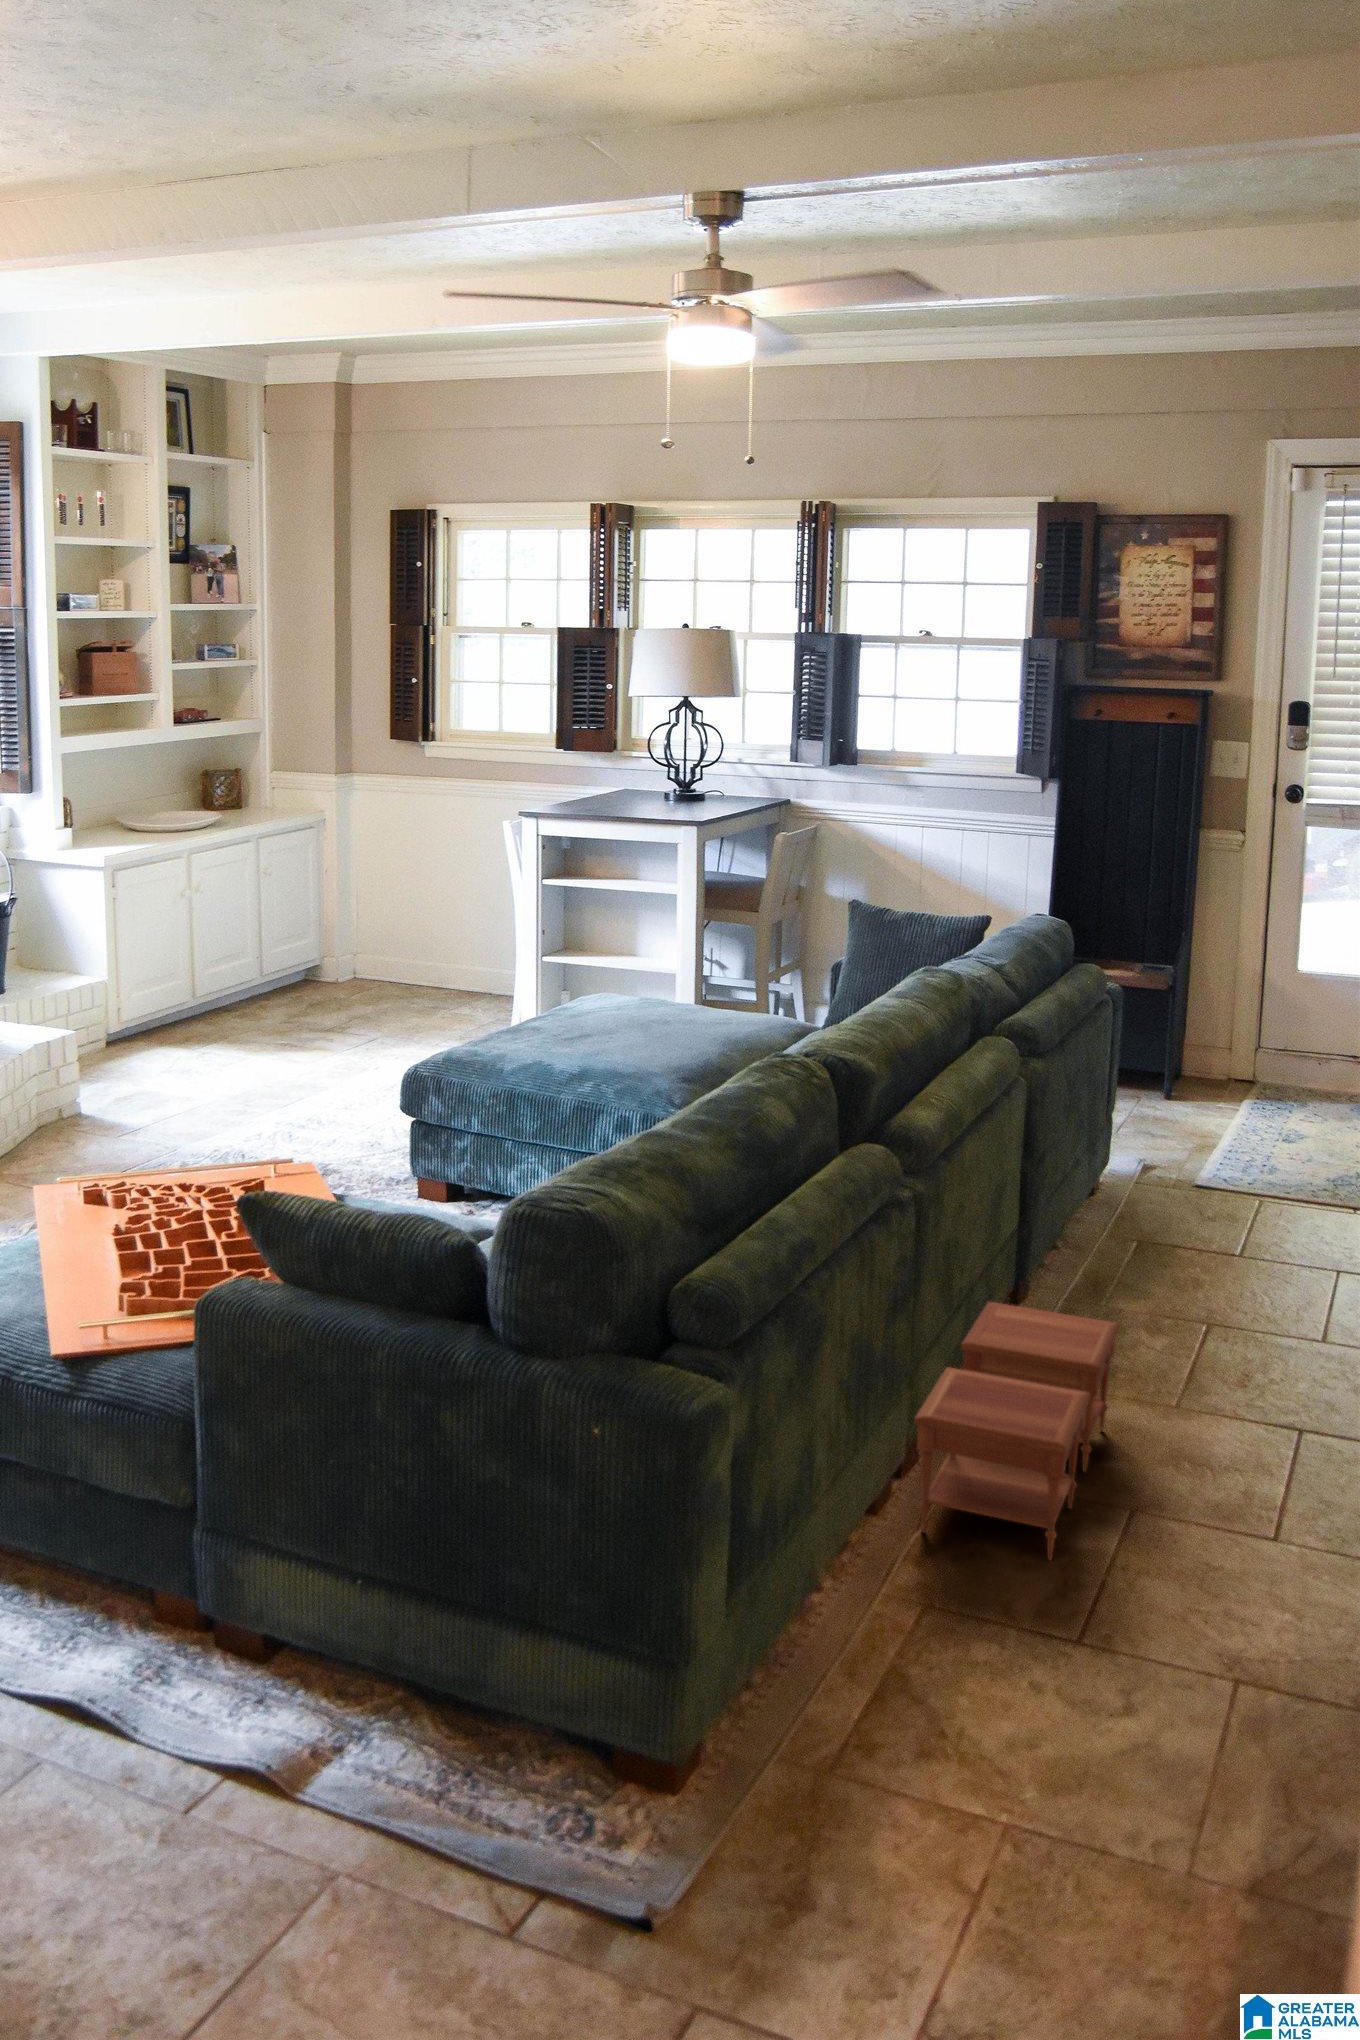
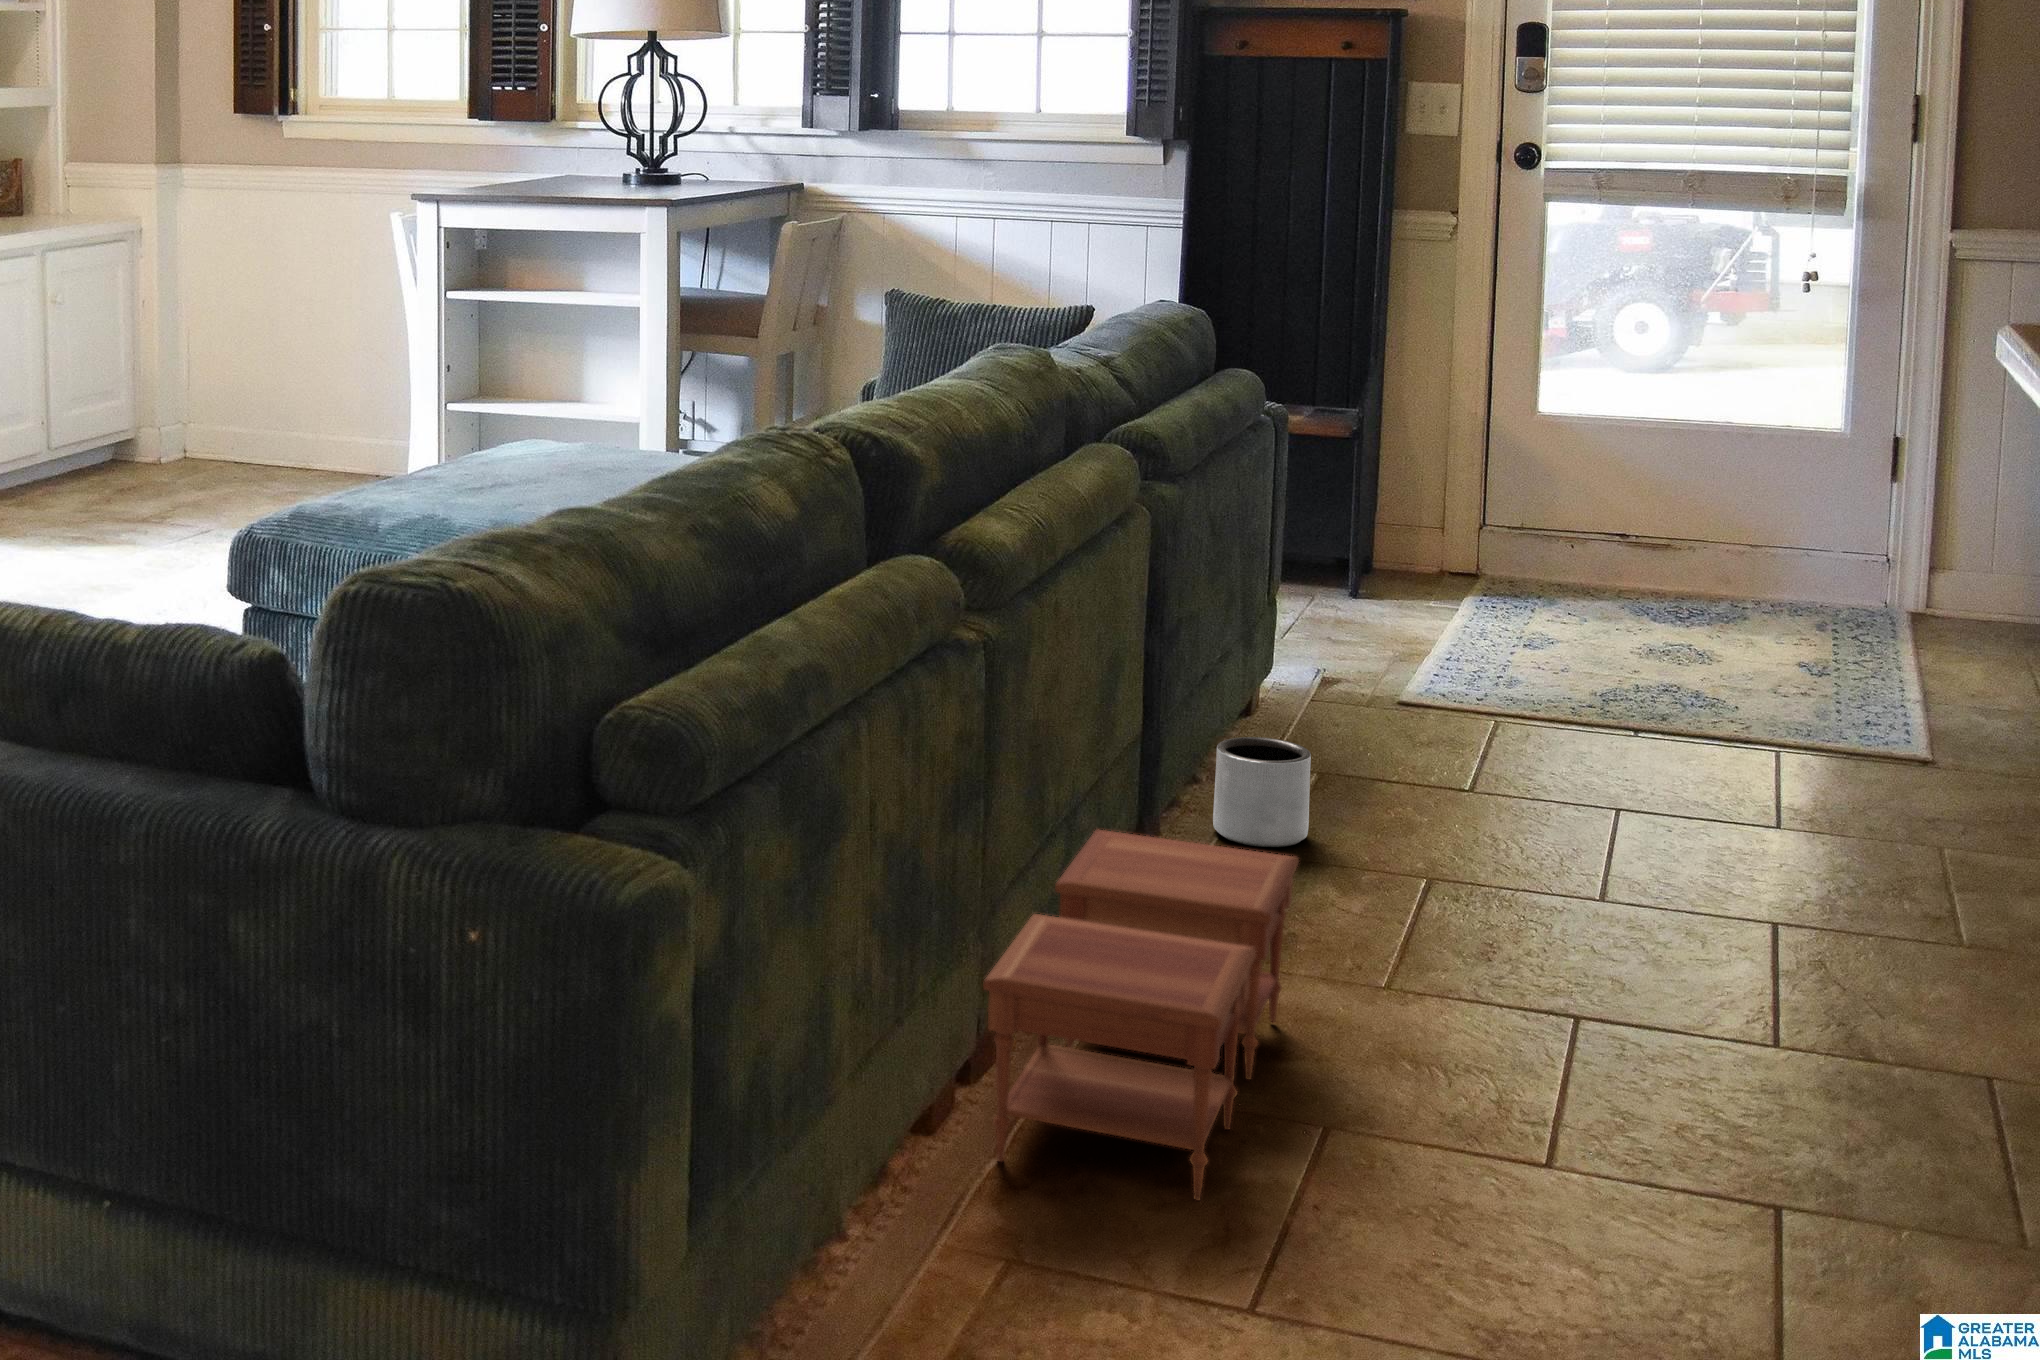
planter: none [1066,1221,1132,1296] -> present [1213,737,1311,847]

